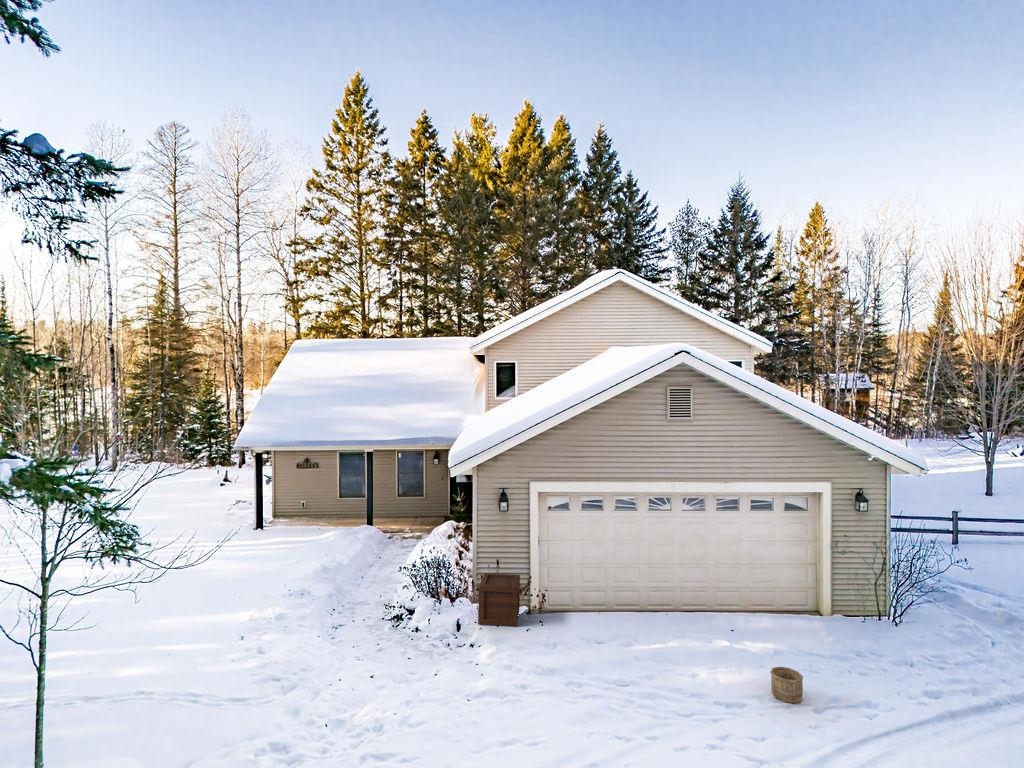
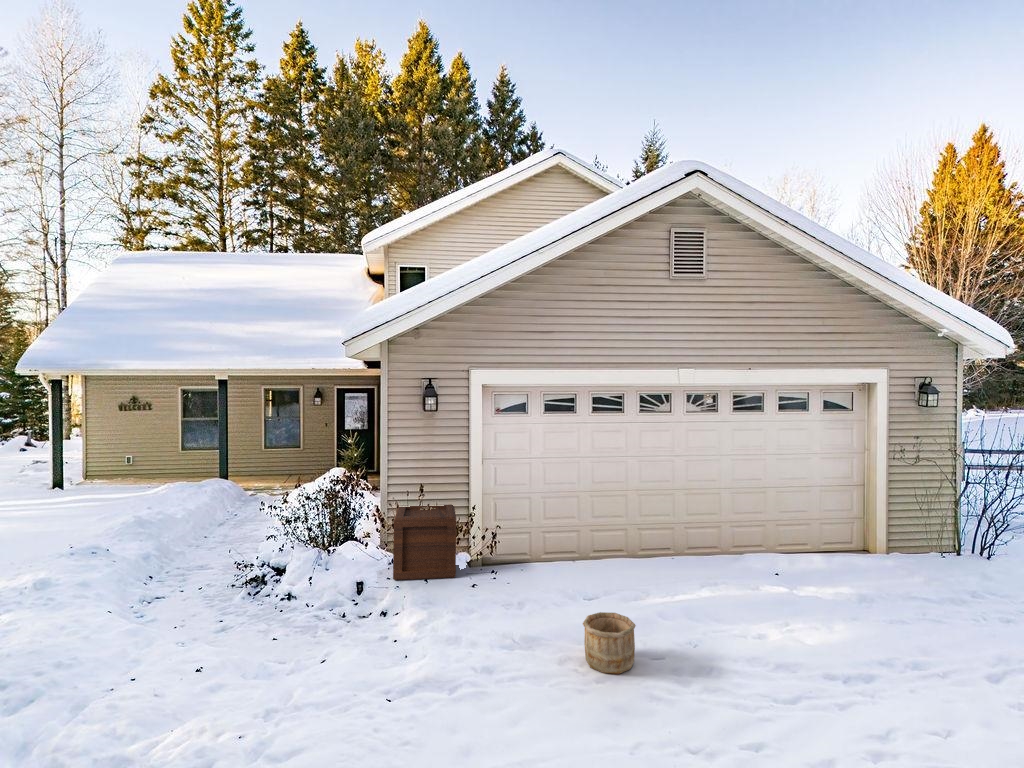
wooden bucket: present [770,667,803,703] -> present [583,612,636,674]

